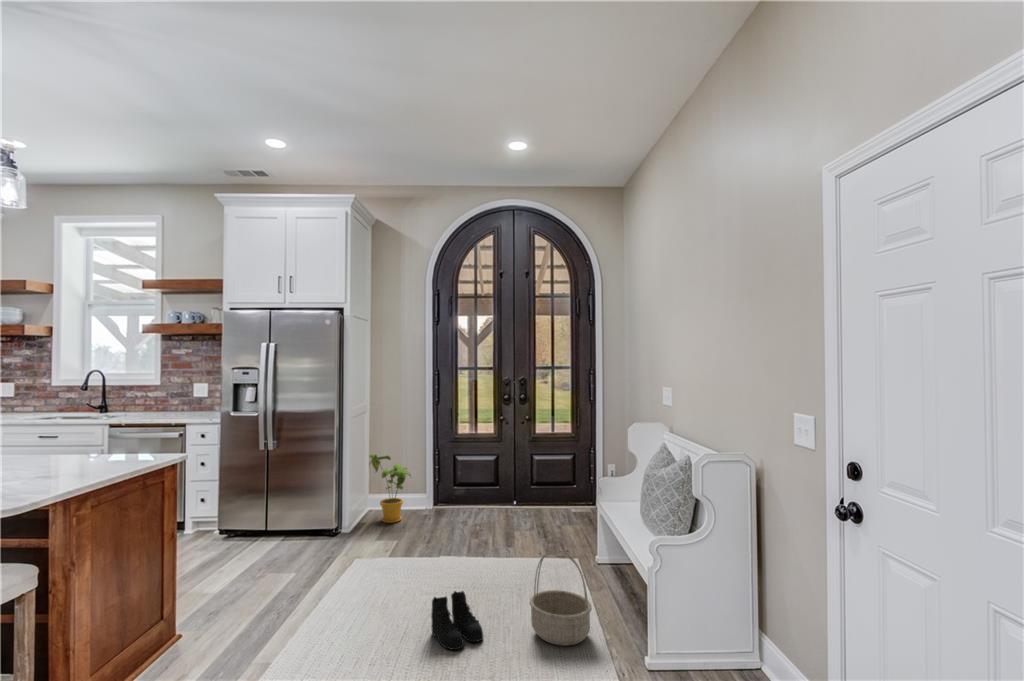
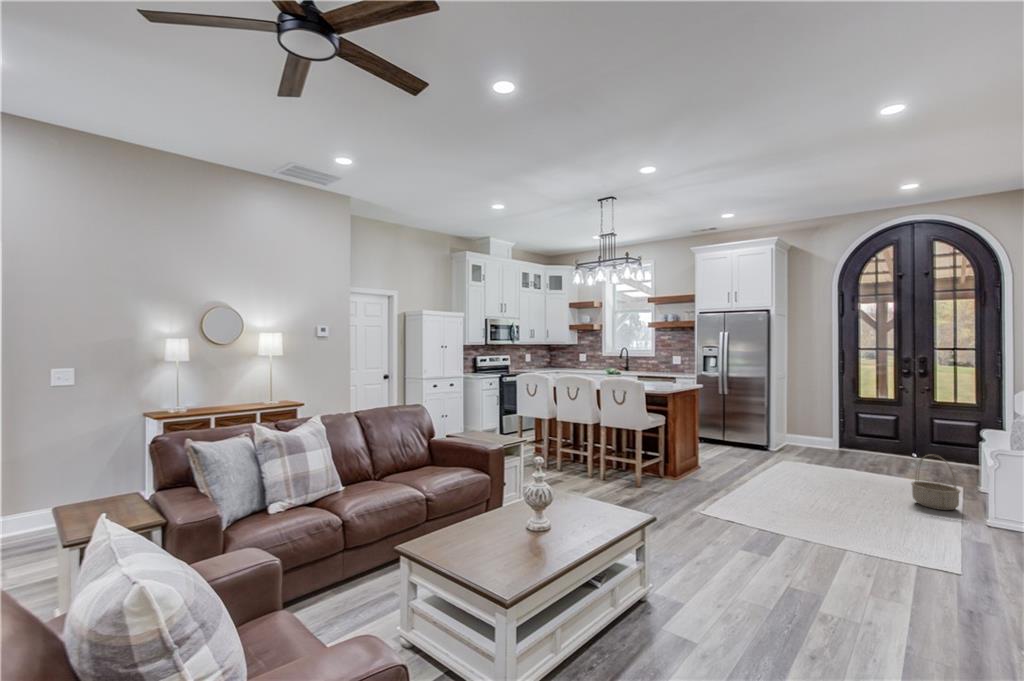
house plant: present [369,454,411,523] -> none [789,404,822,451]
boots: present [431,591,483,650] -> none [841,471,876,497]

